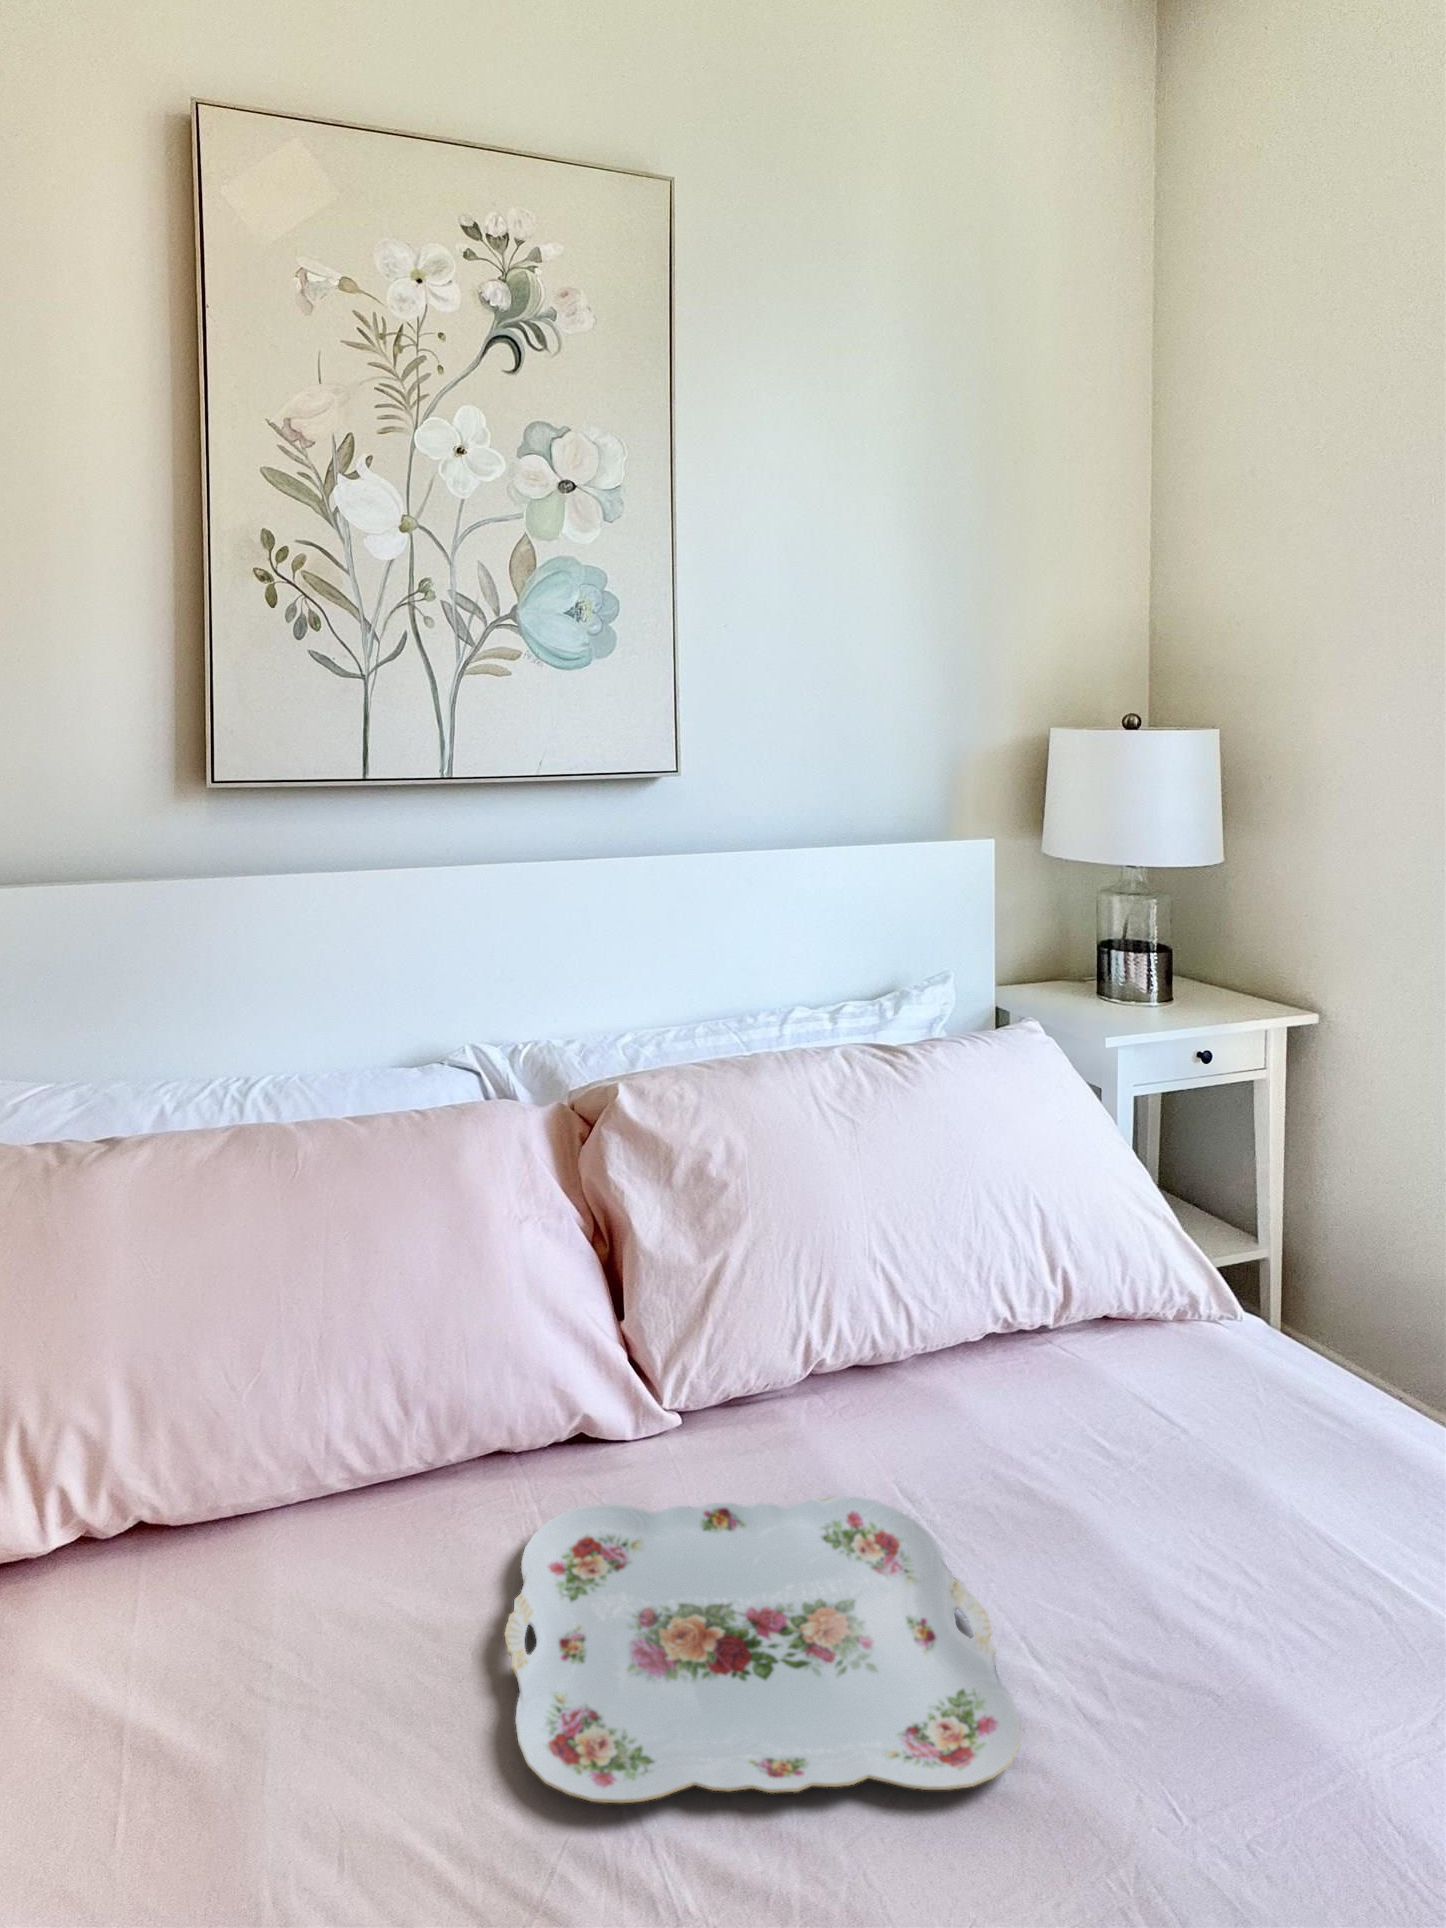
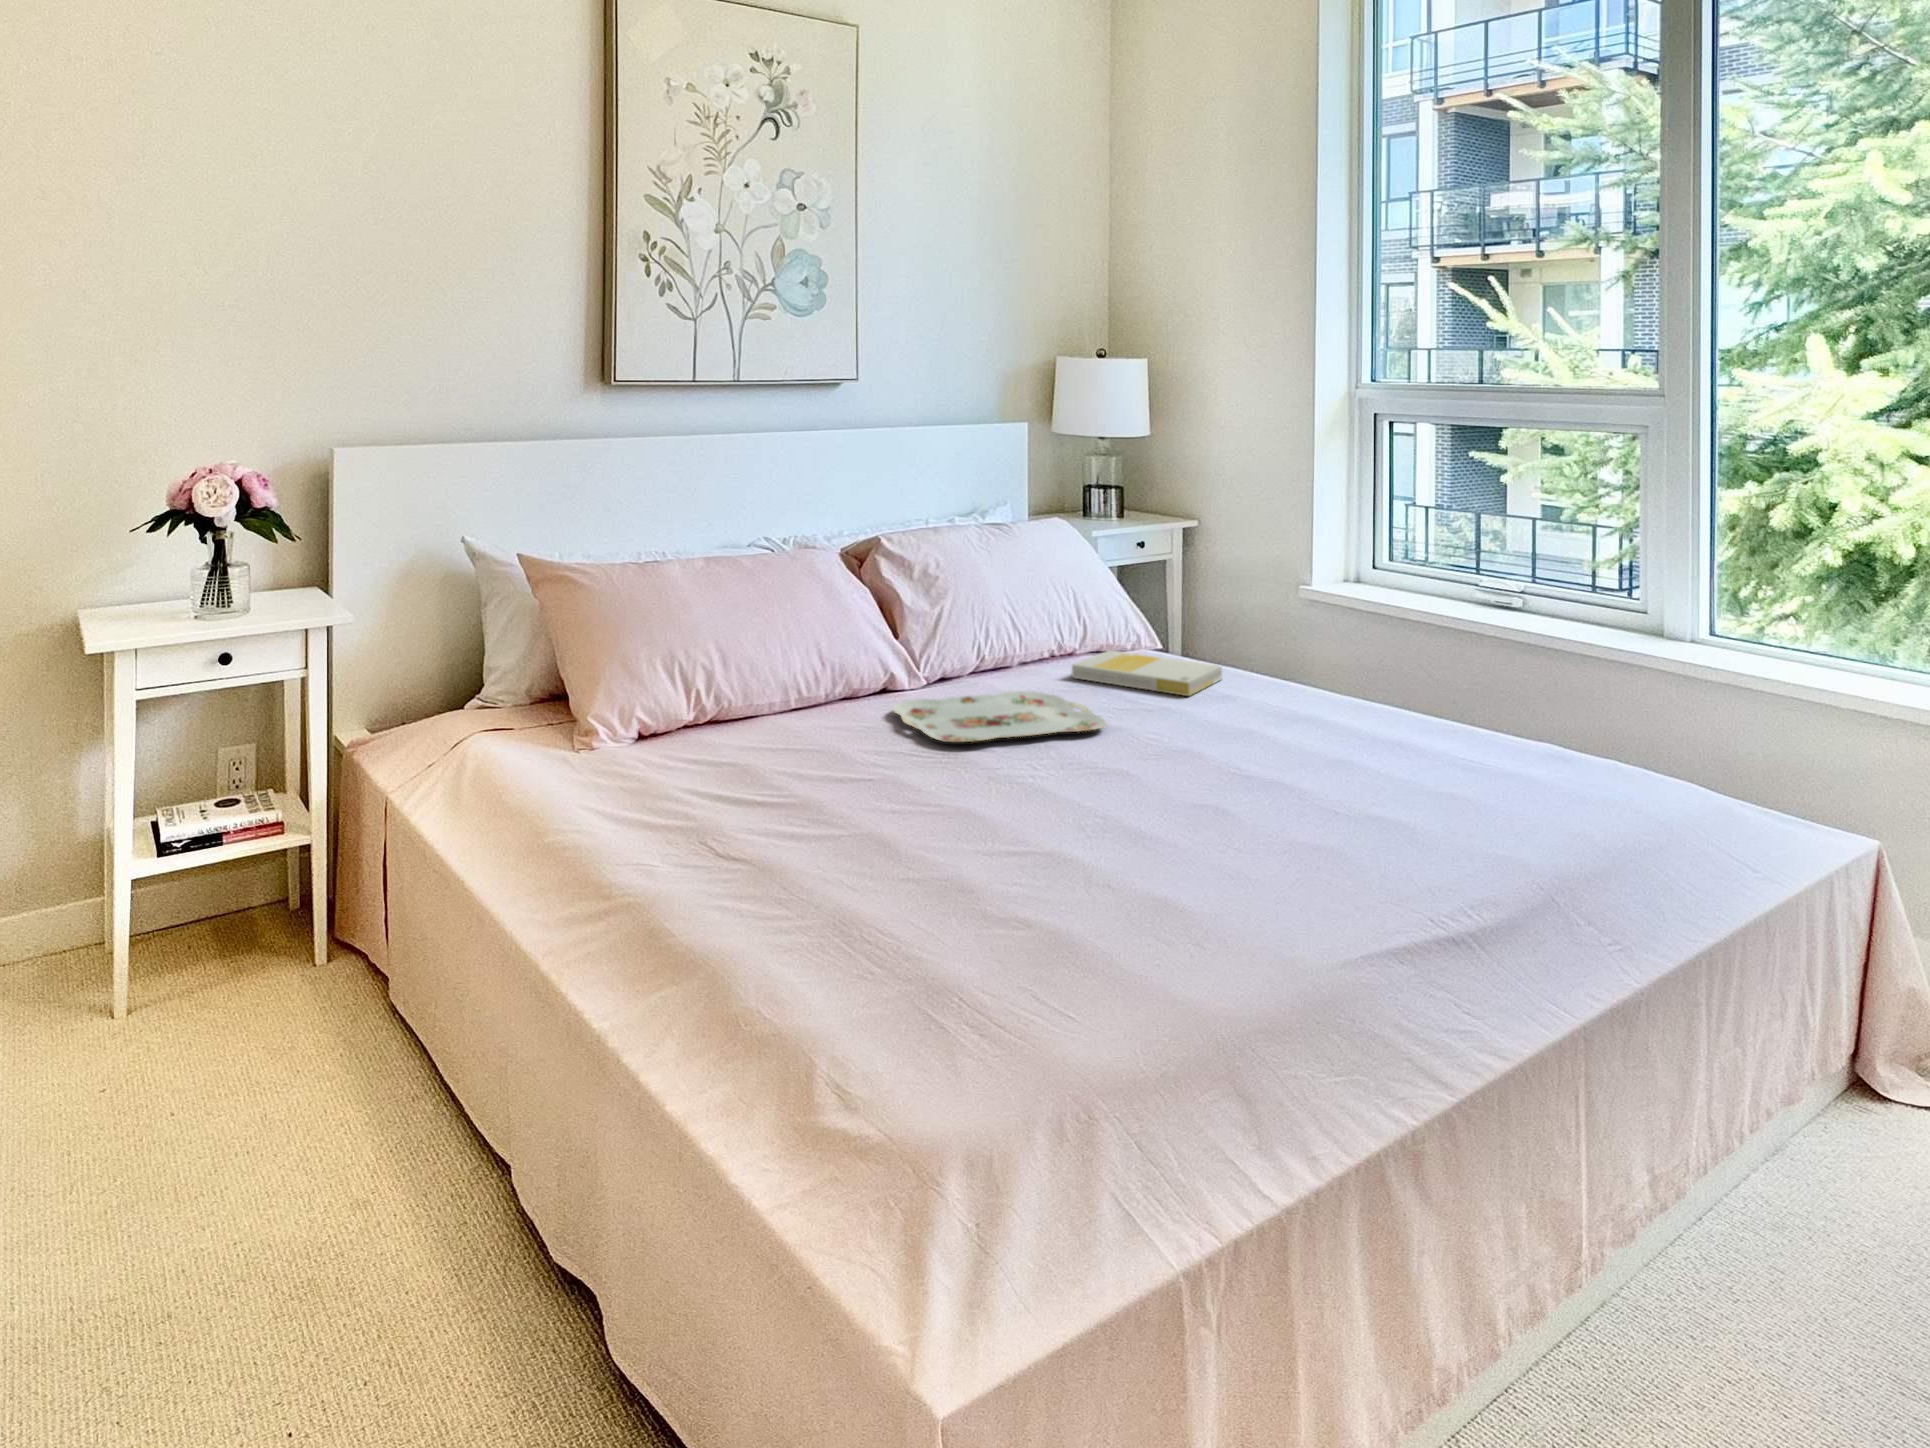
book: none [1000,1346,1371,1580] -> present [1072,650,1222,696]

